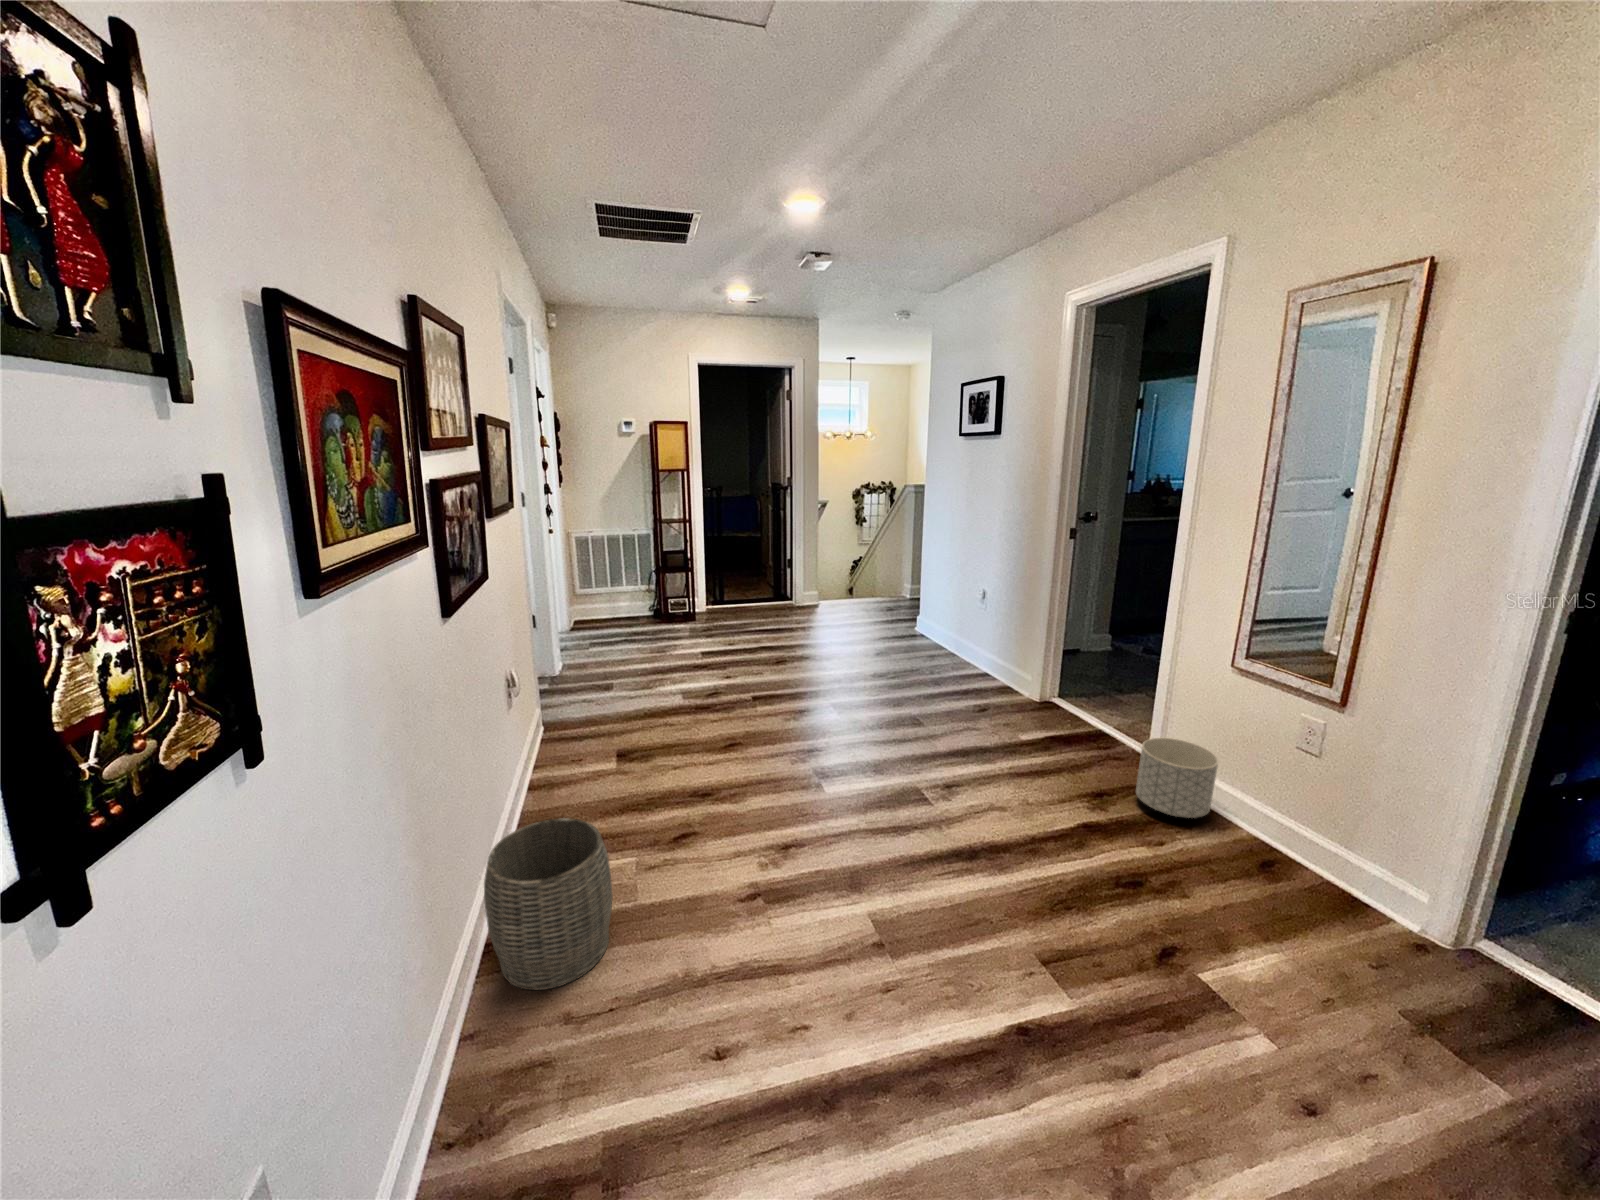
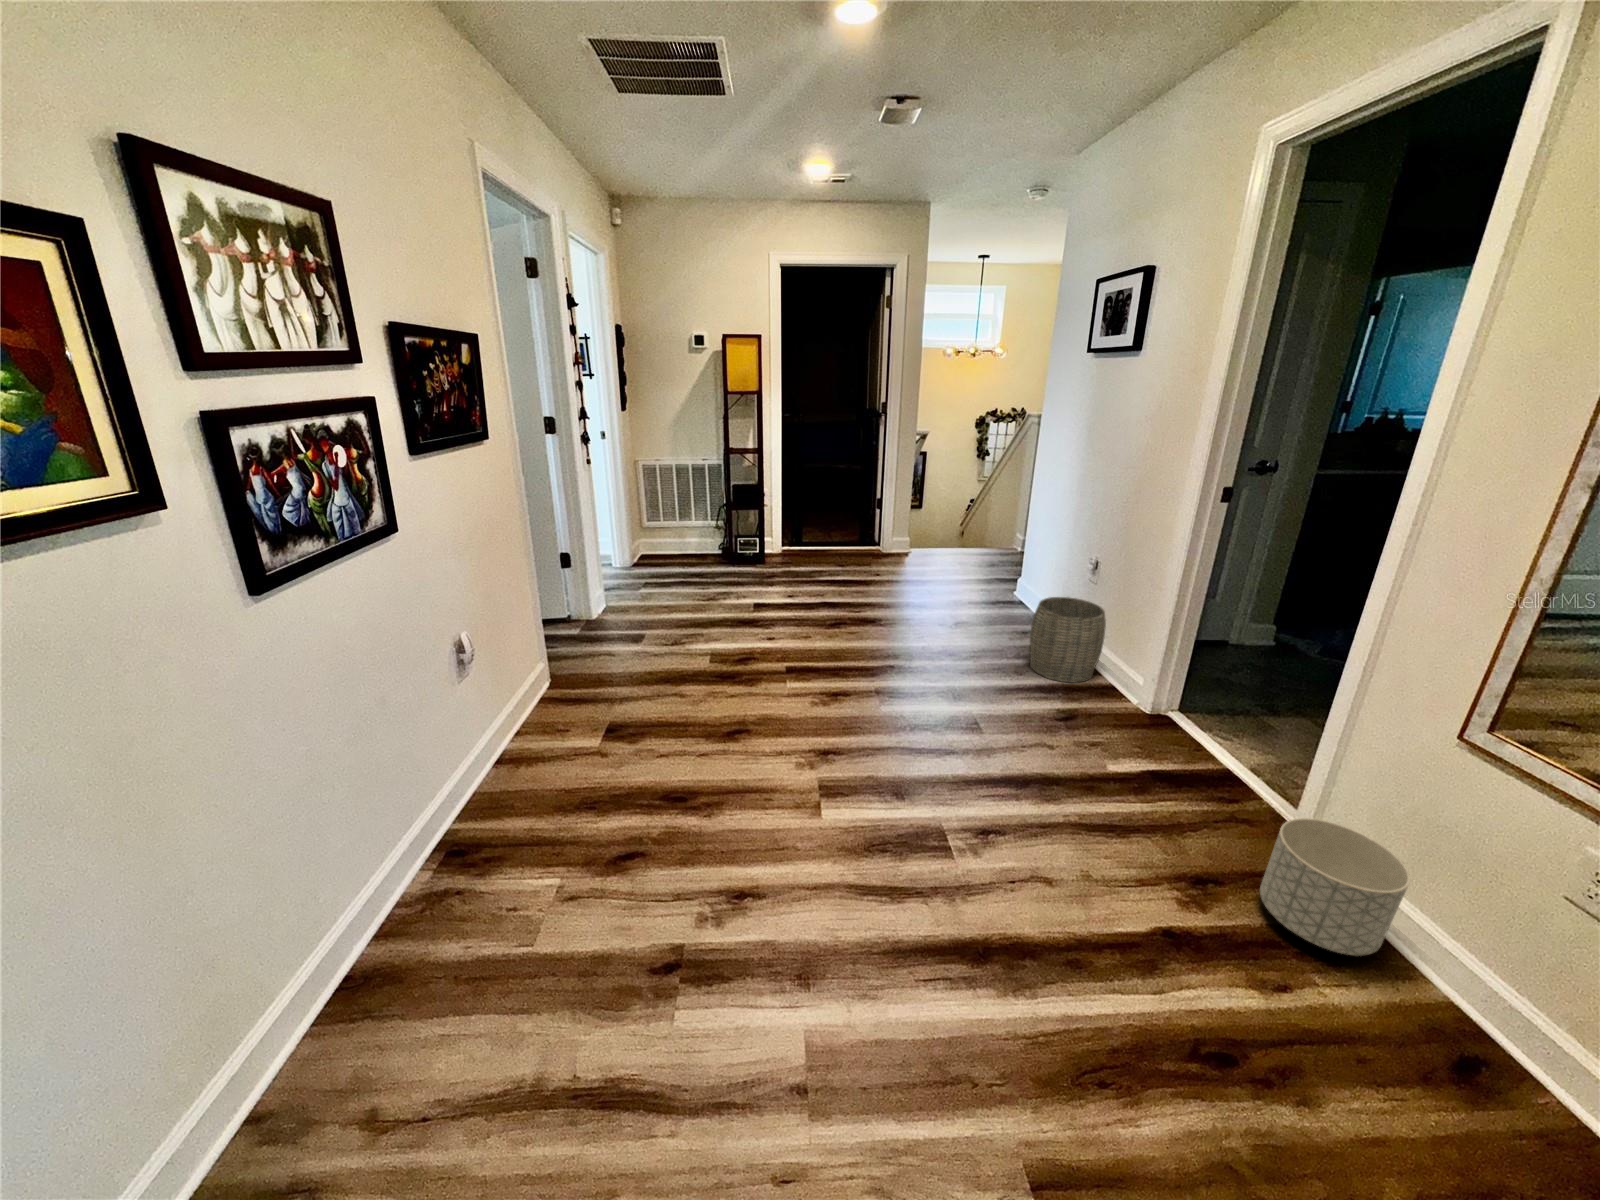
woven basket: present [484,818,613,990] -> present [1030,597,1106,683]

